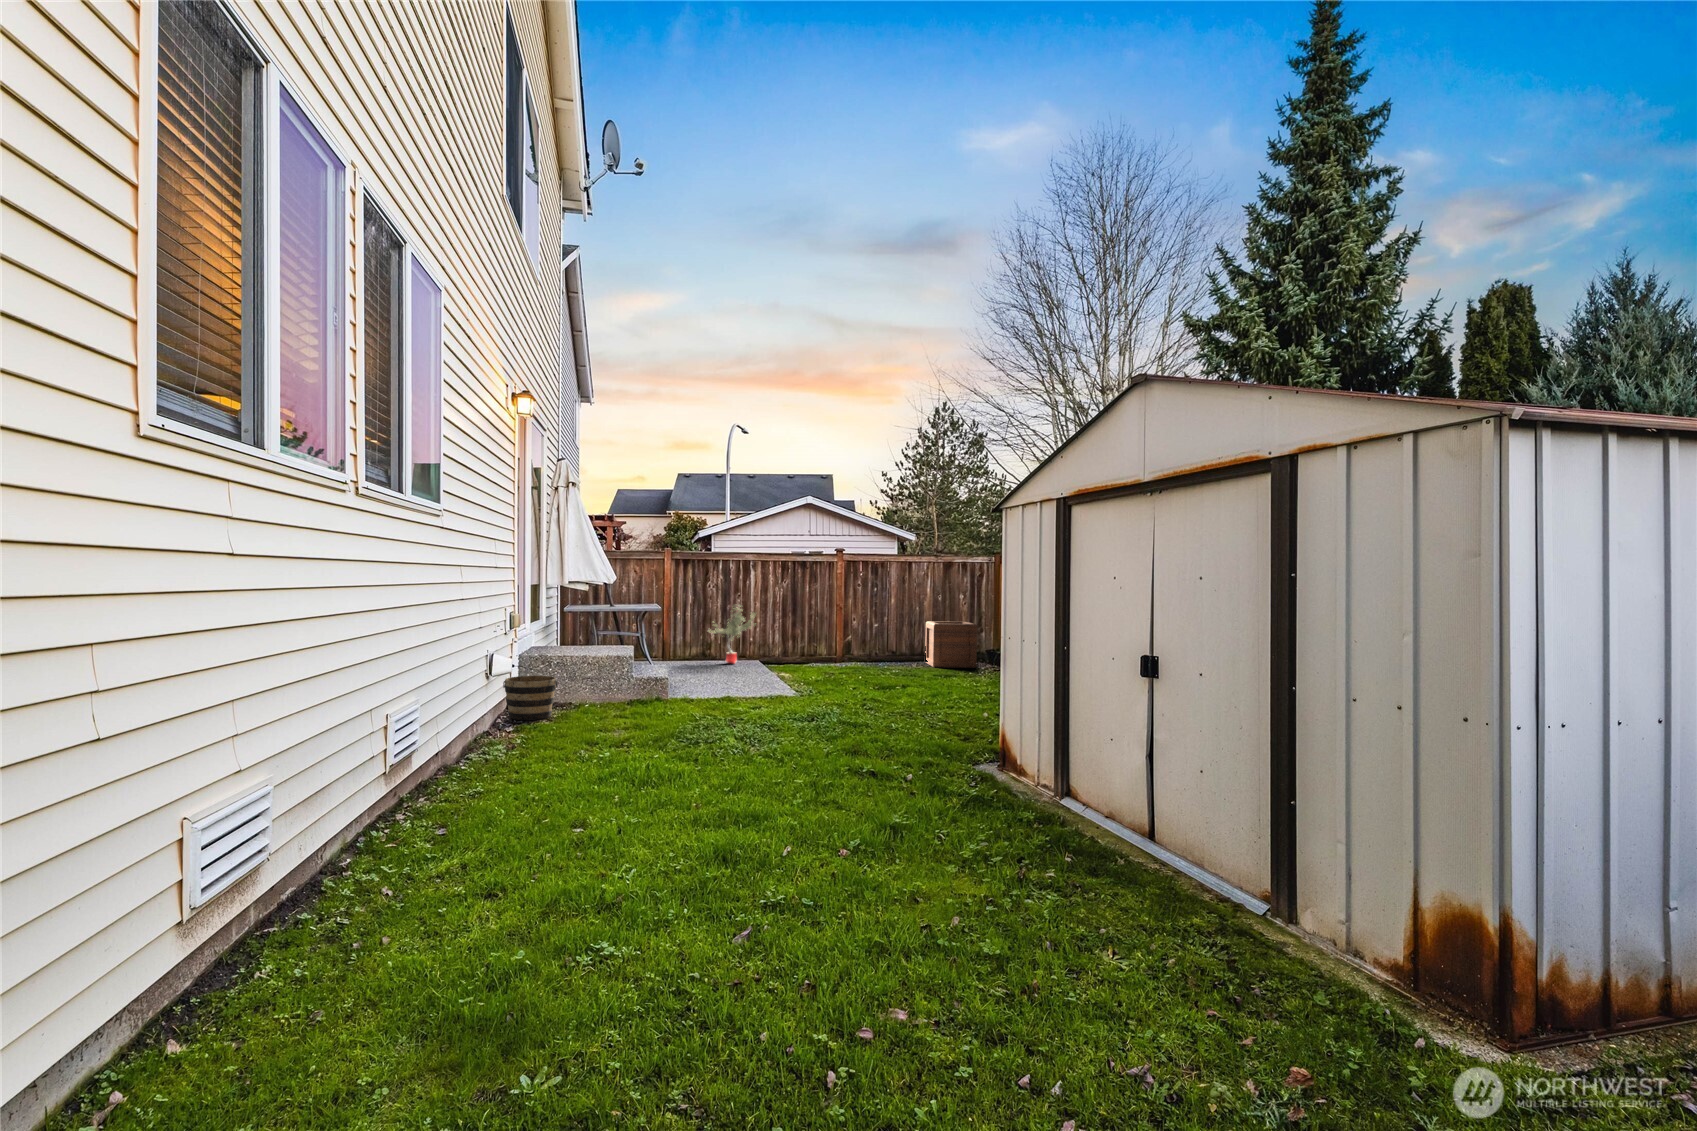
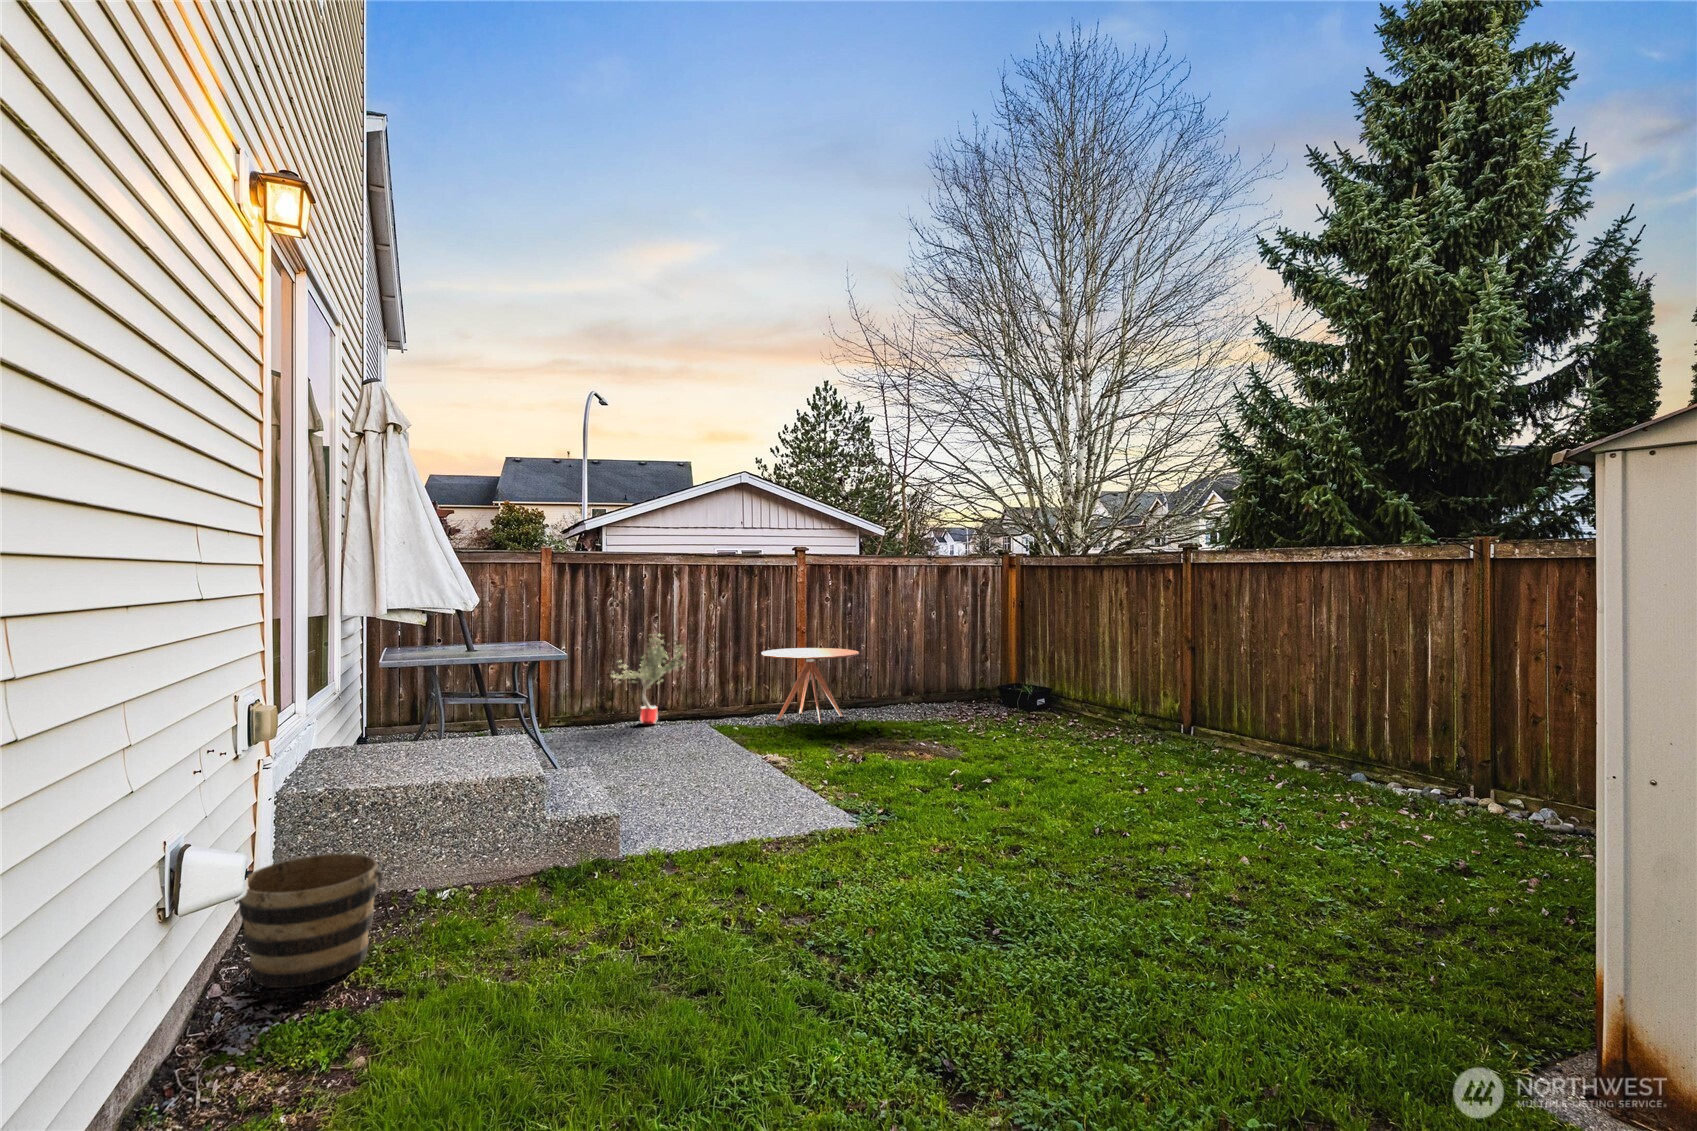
round table: none [807,619,874,668] -> present [761,648,859,724]
wooden crate: present [925,621,977,668] -> none [917,645,996,714]

